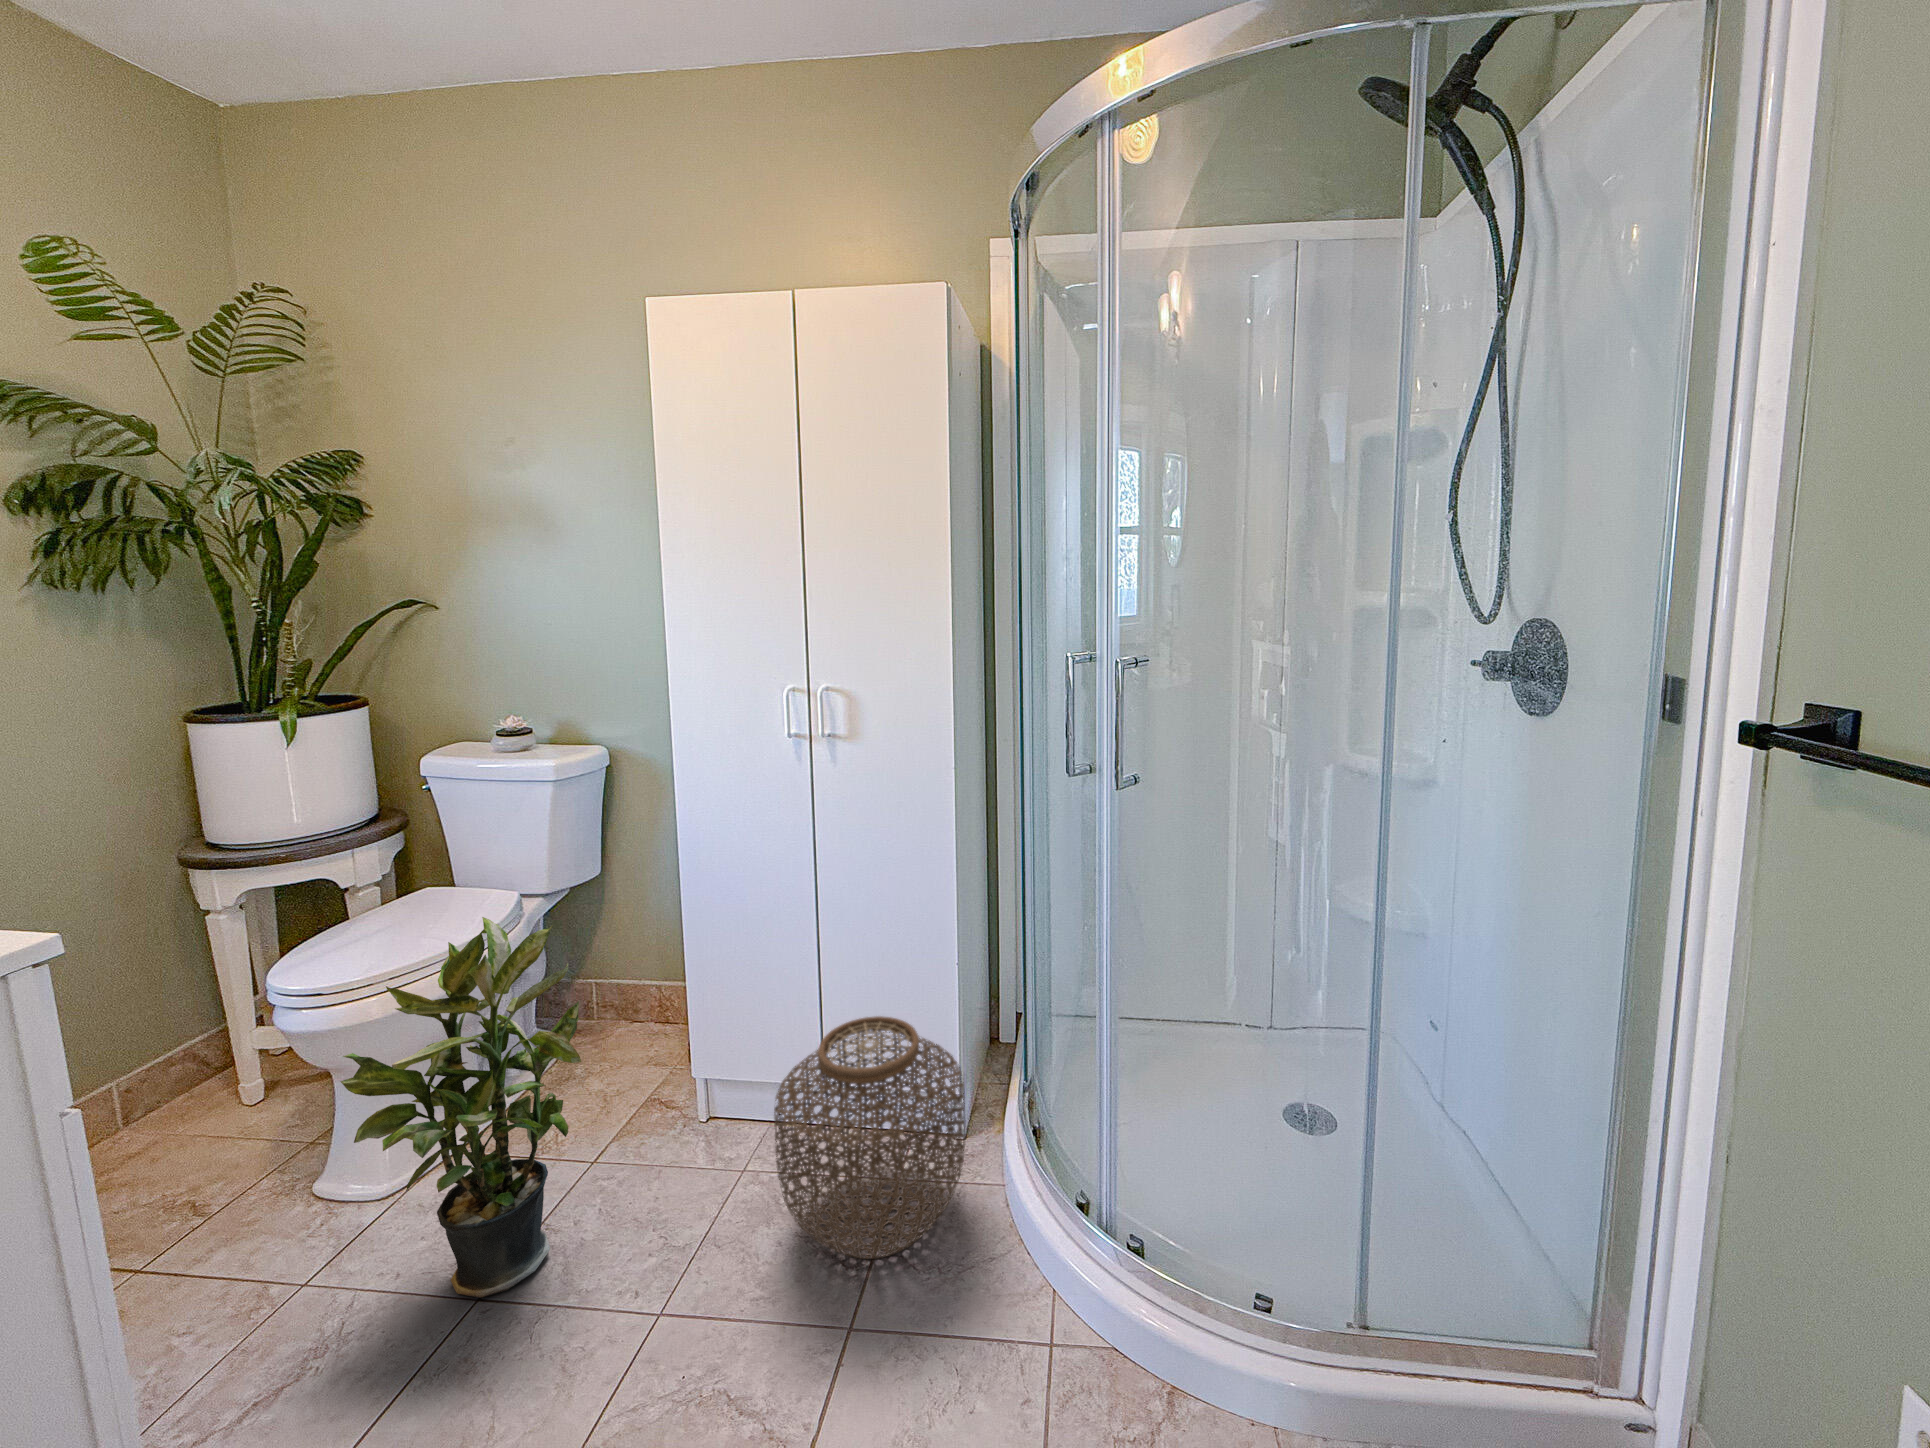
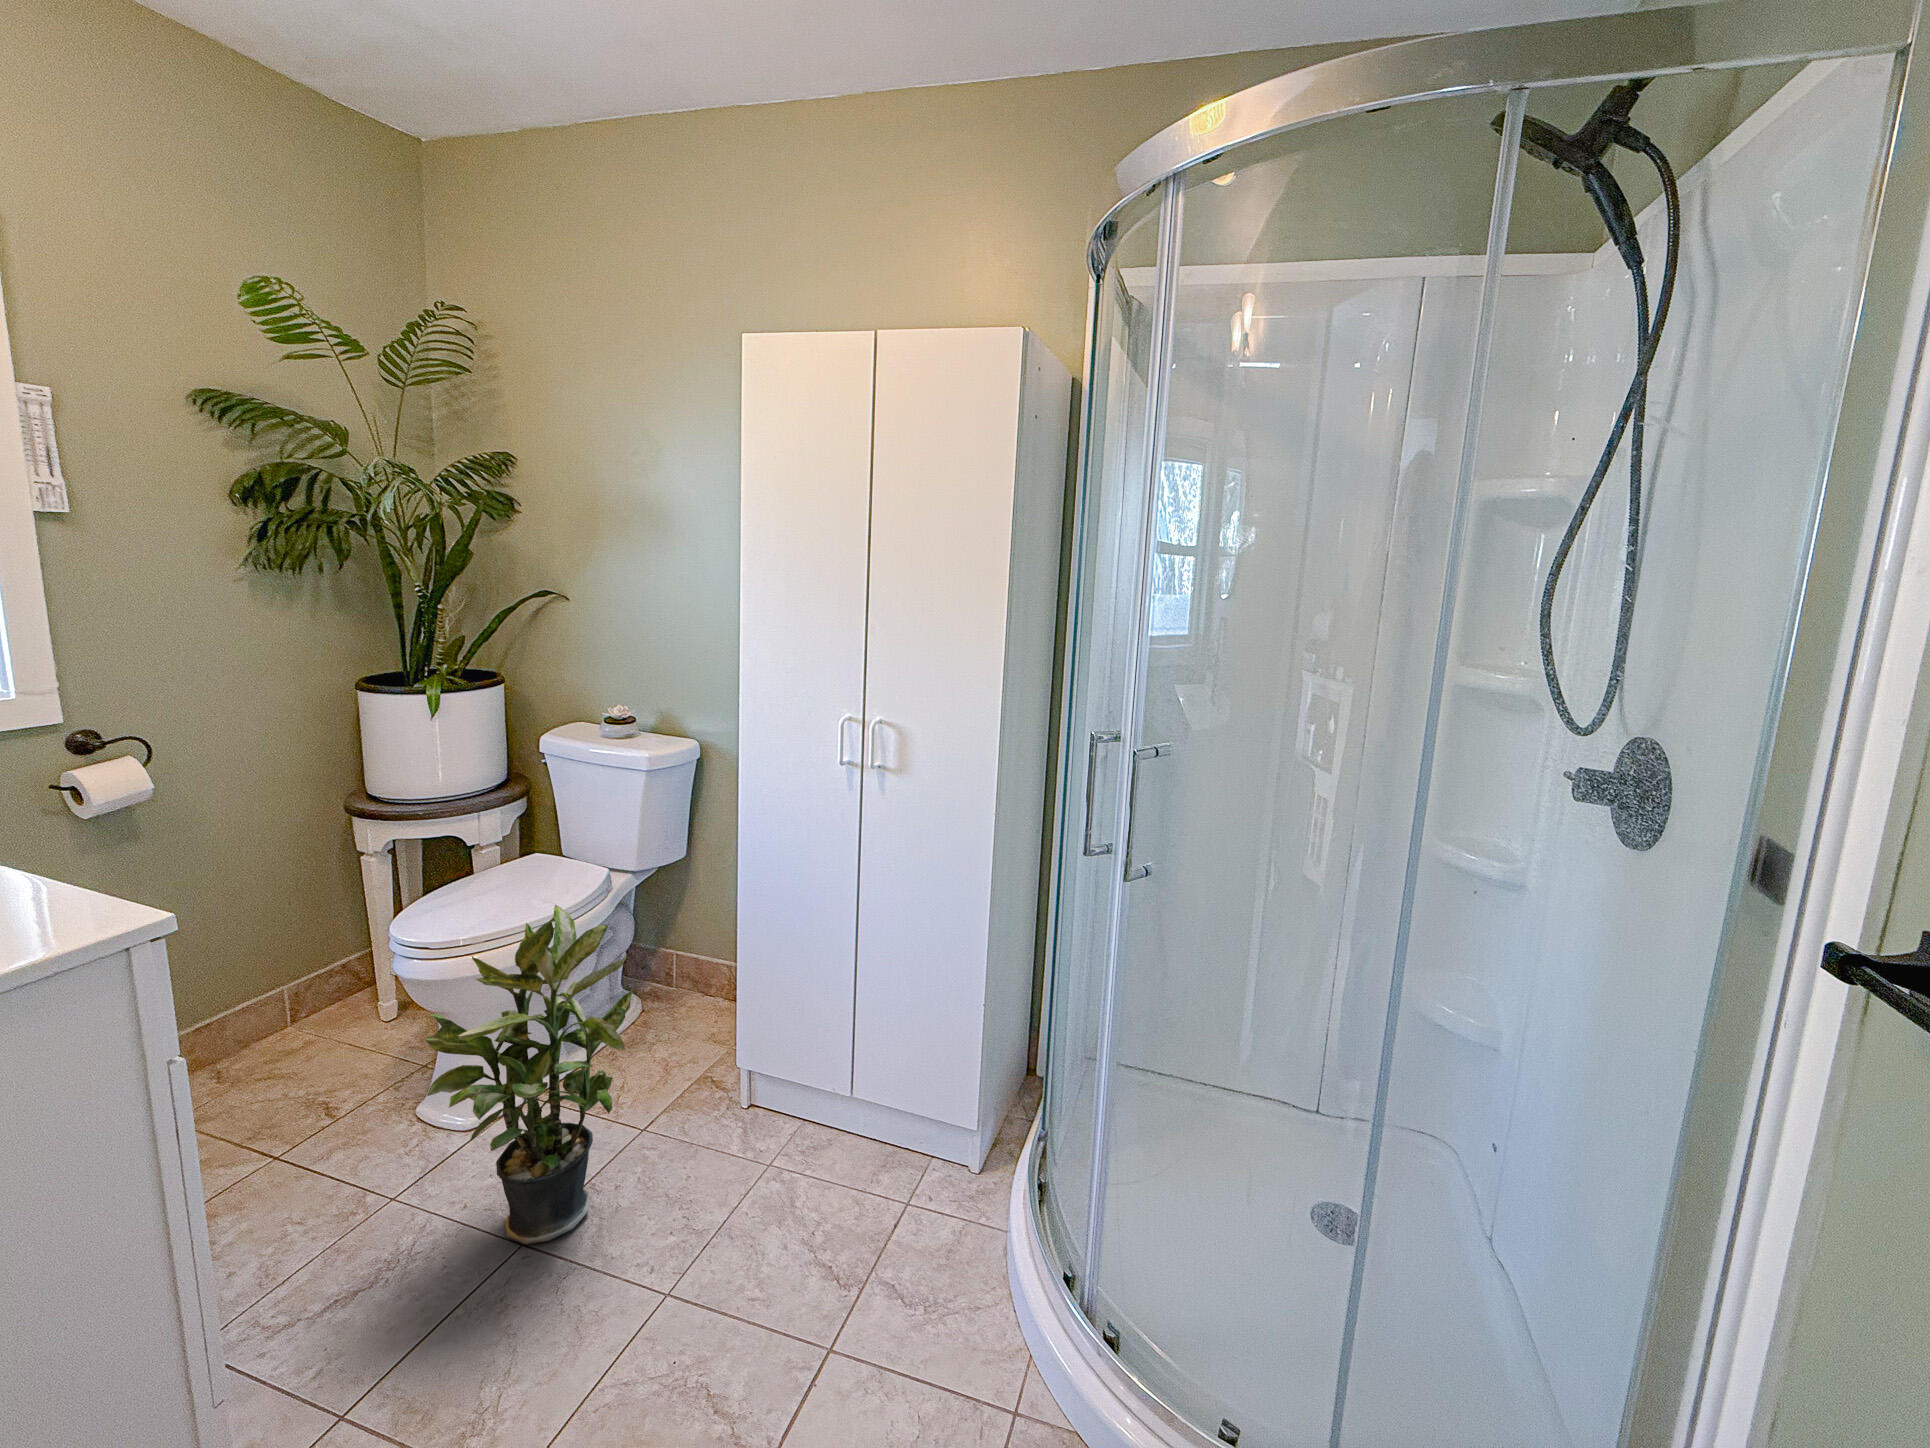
woven basket: present [774,1016,965,1259] -> none [787,1046,971,1283]

